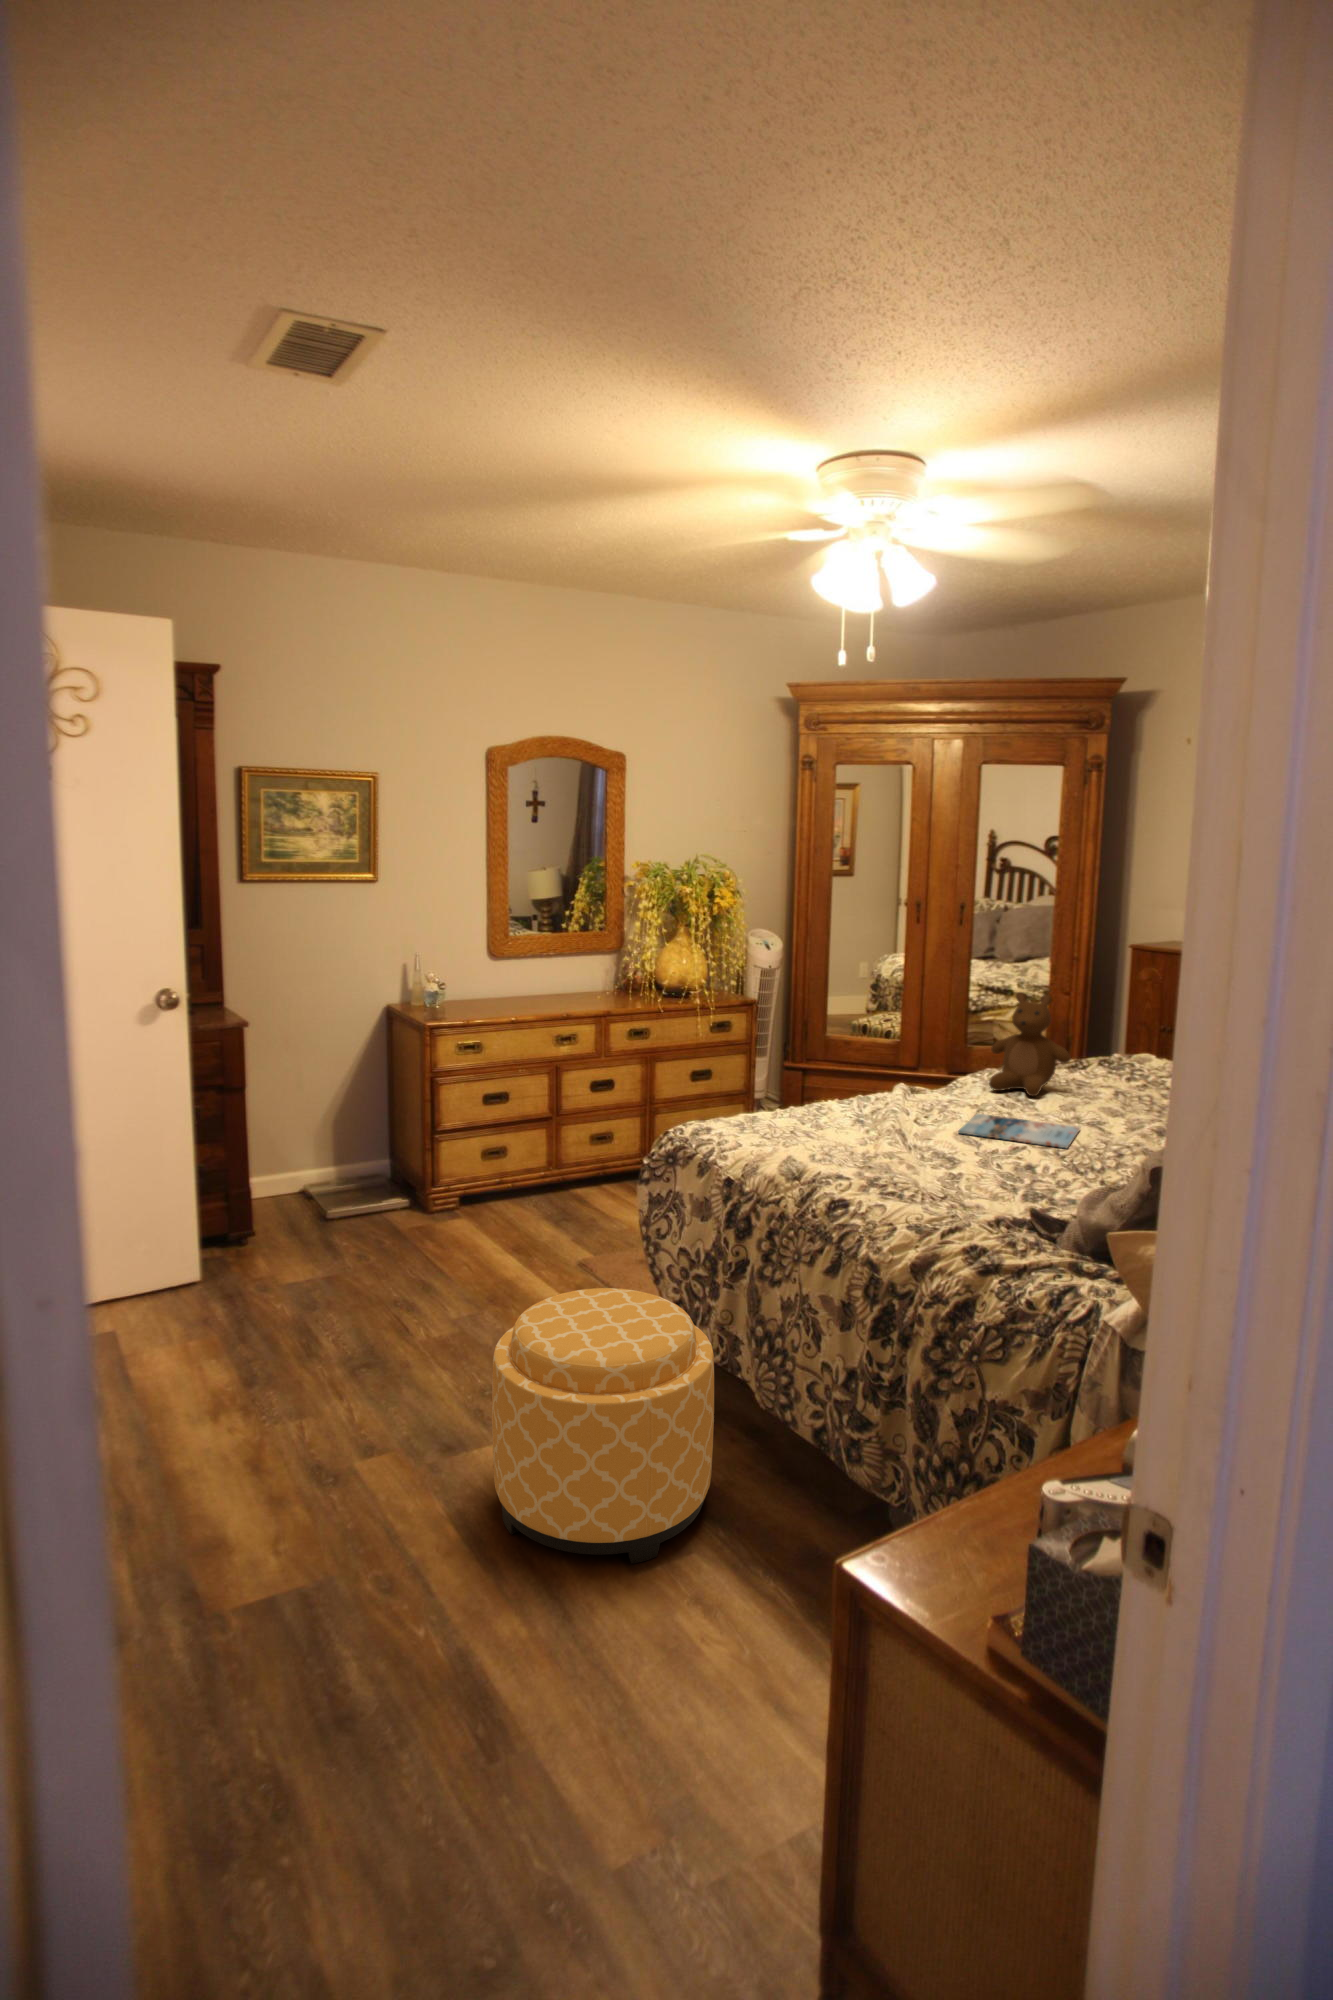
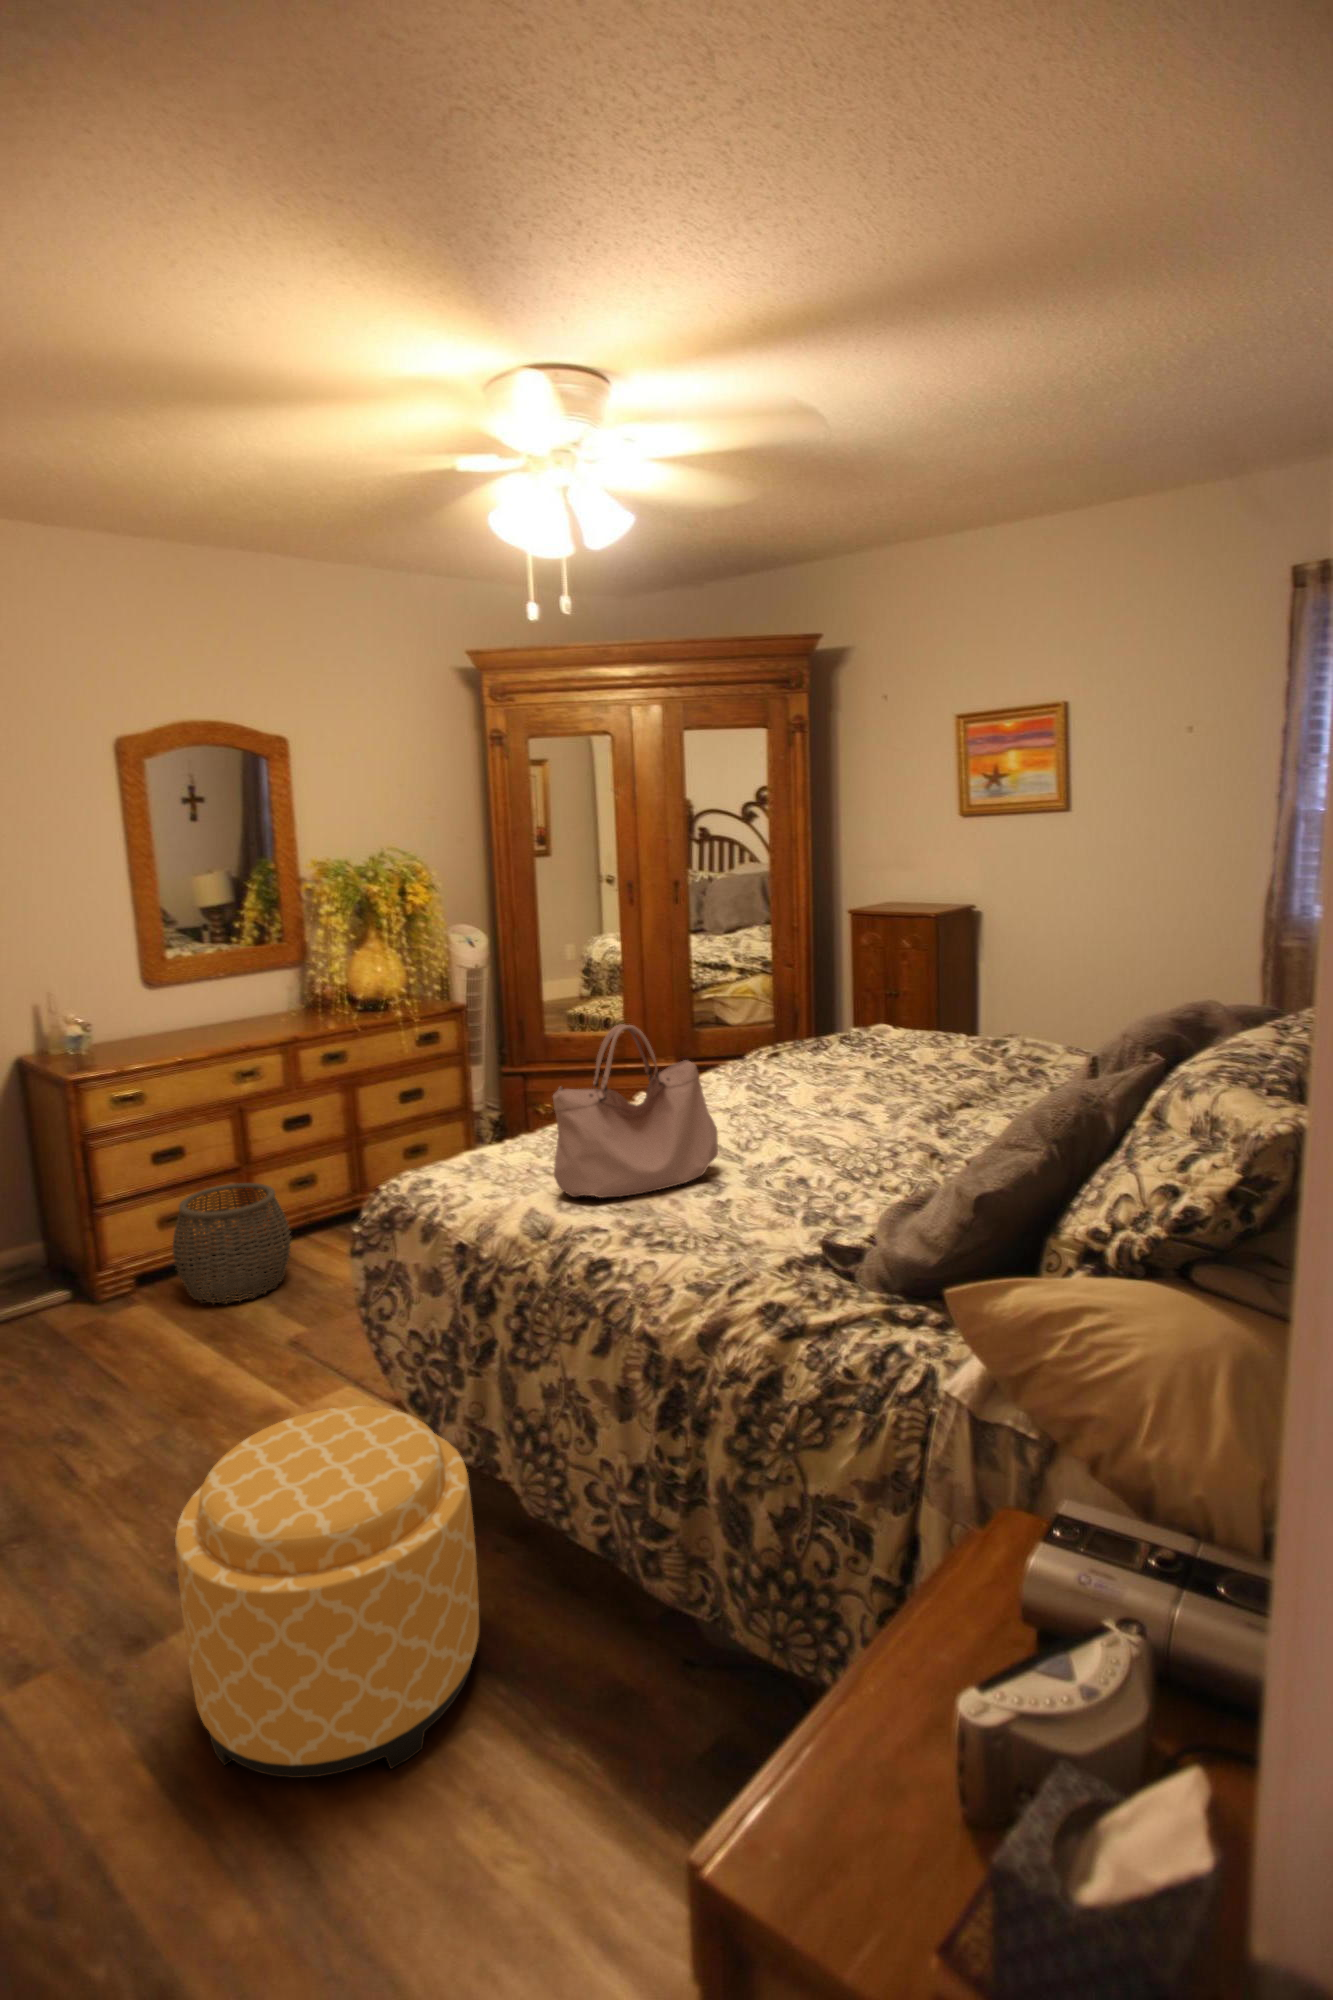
teddy bear: present [989,992,1070,1096] -> none [732,977,816,1089]
handbag: none [810,1013,959,1159] -> present [553,1024,718,1198]
magazine: present [958,1114,1080,1148] -> none [716,1118,840,1150]
woven basket: none [495,1127,589,1225] -> present [173,1183,291,1304]

